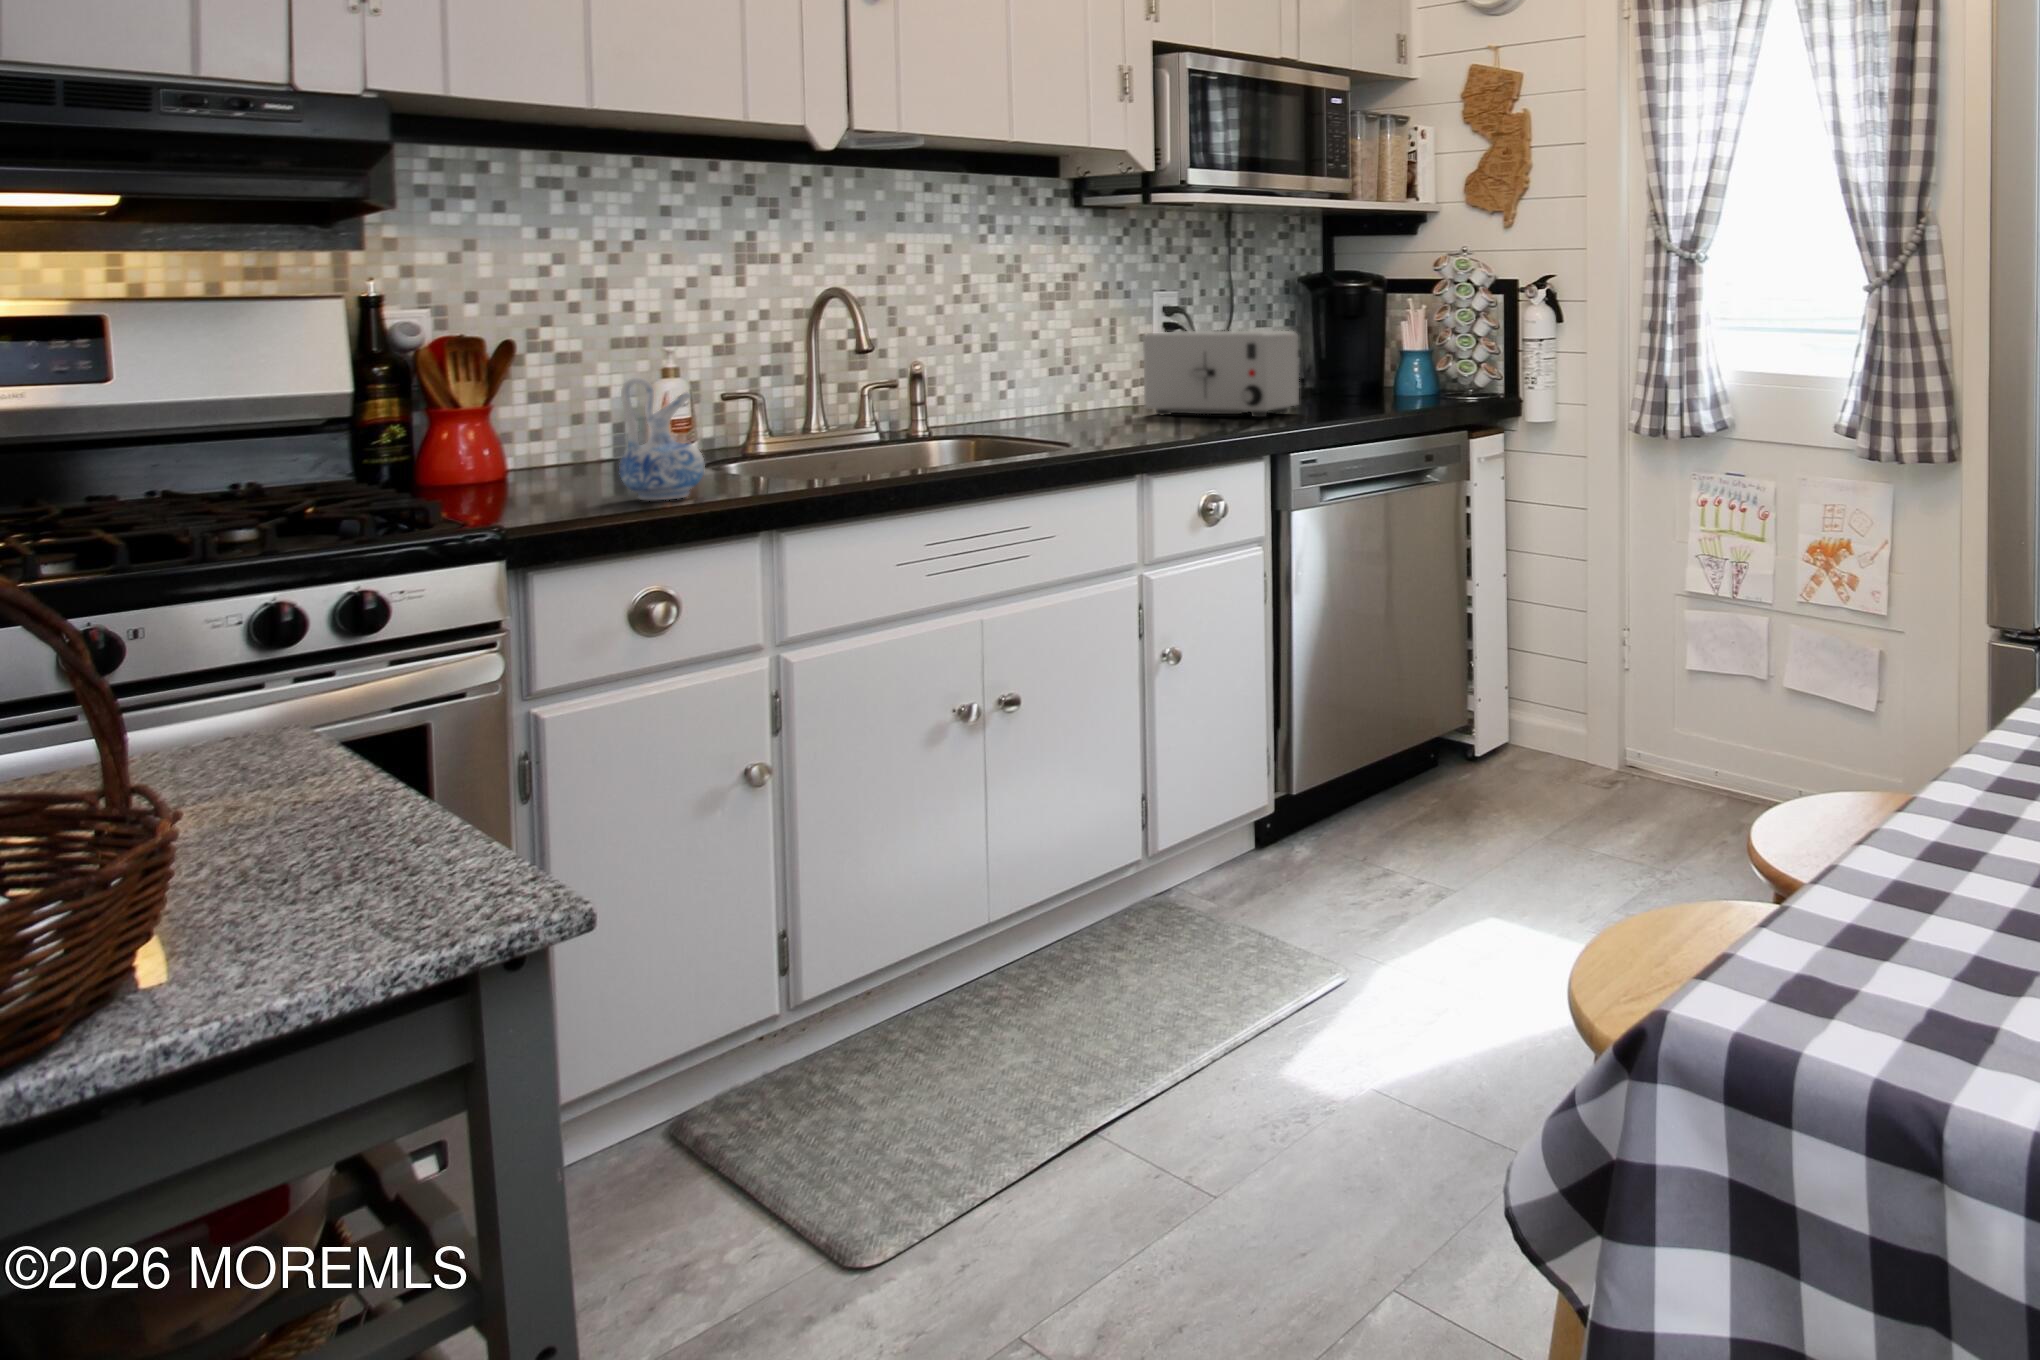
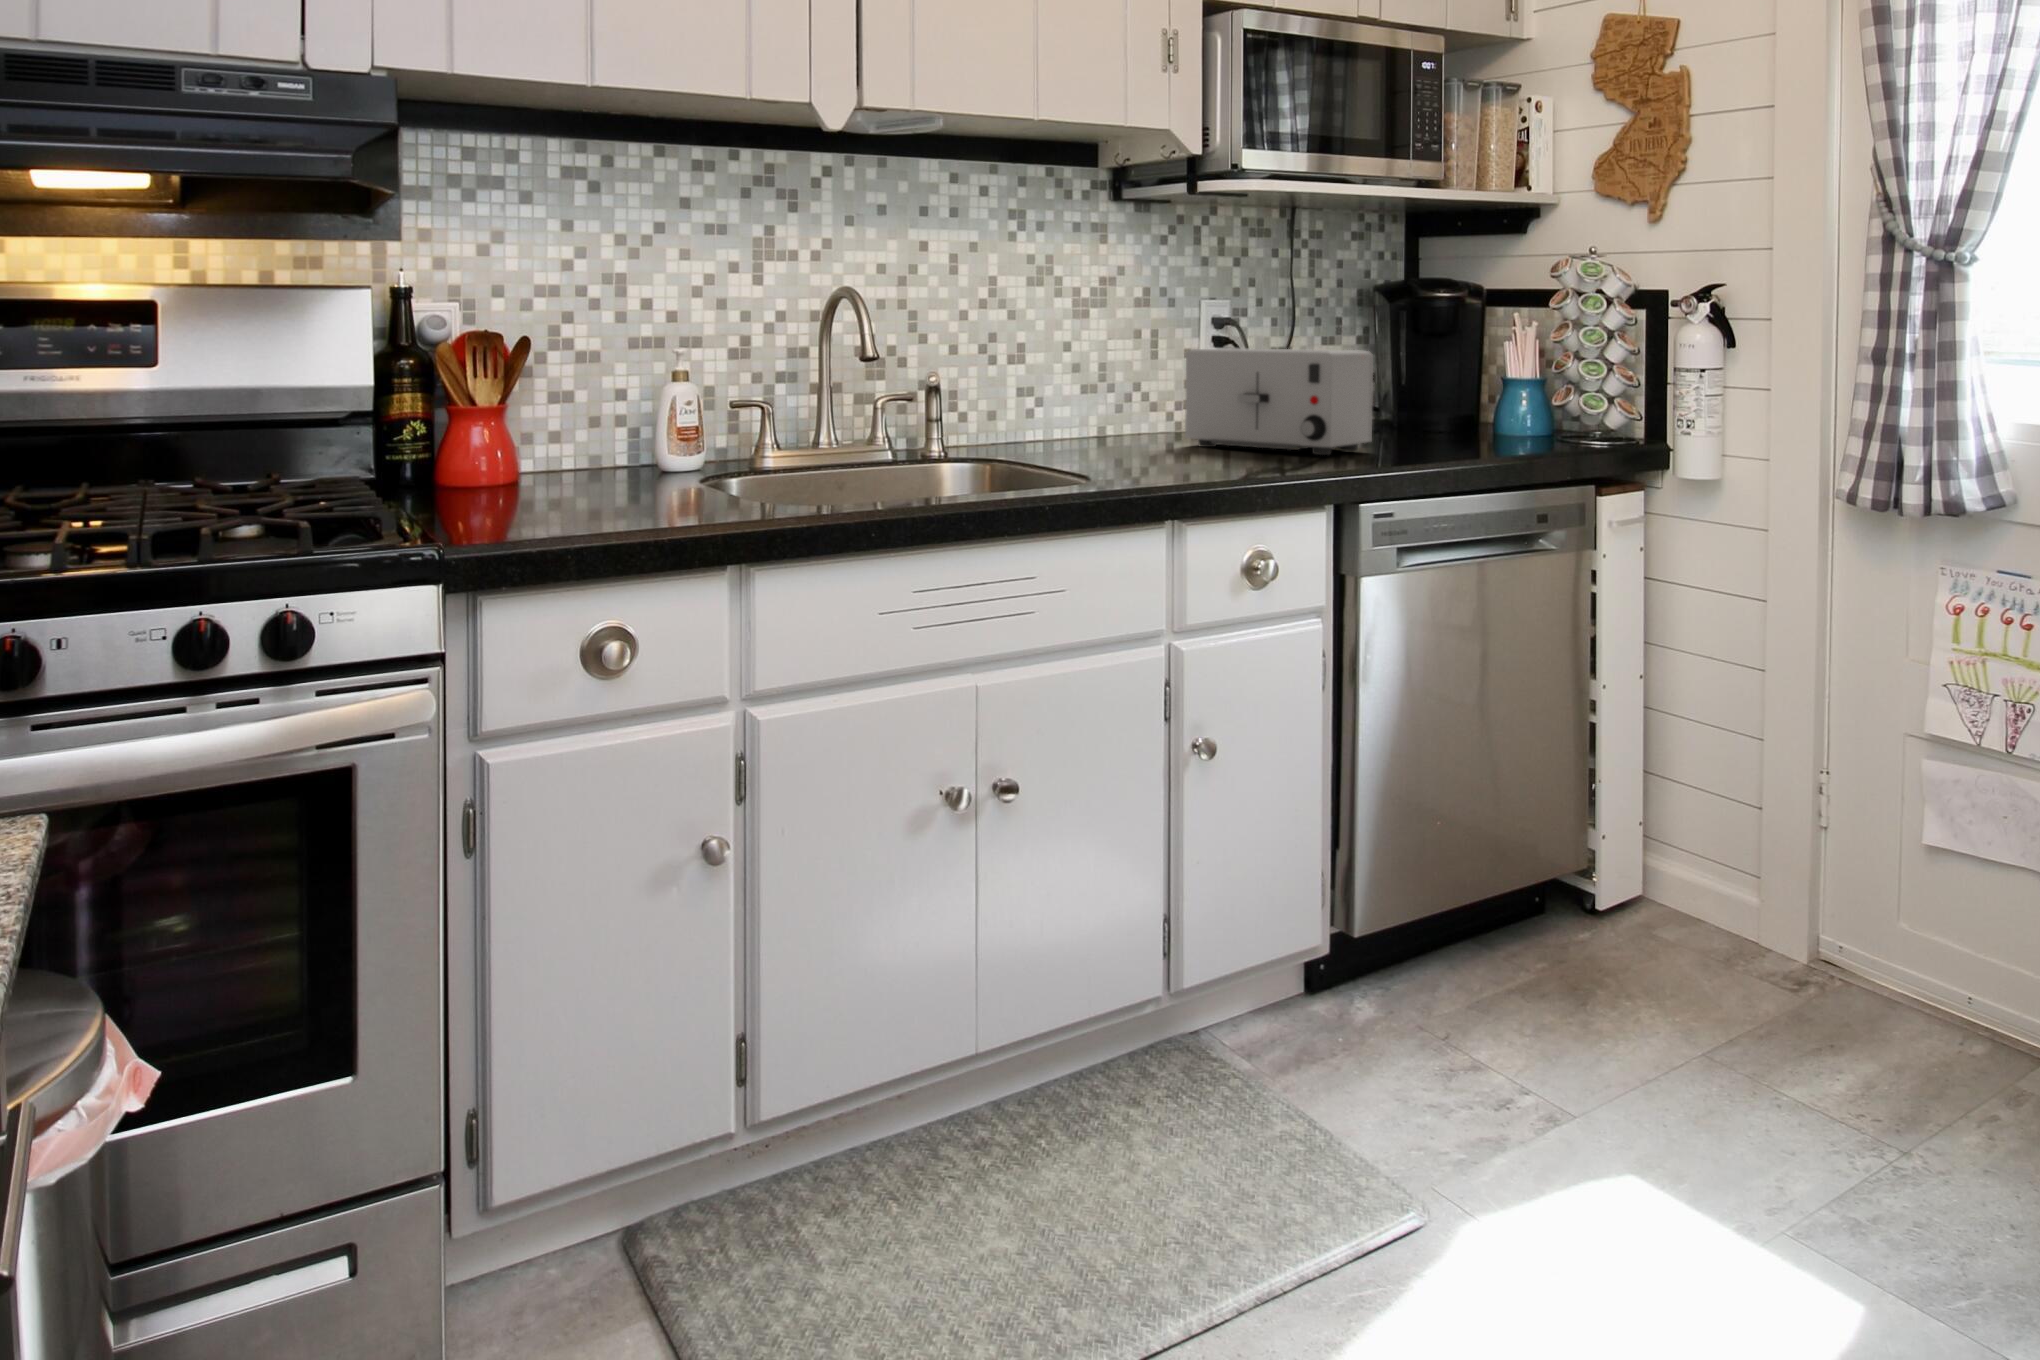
ceramic pitcher: present [619,378,704,500] -> none [595,378,680,518]

